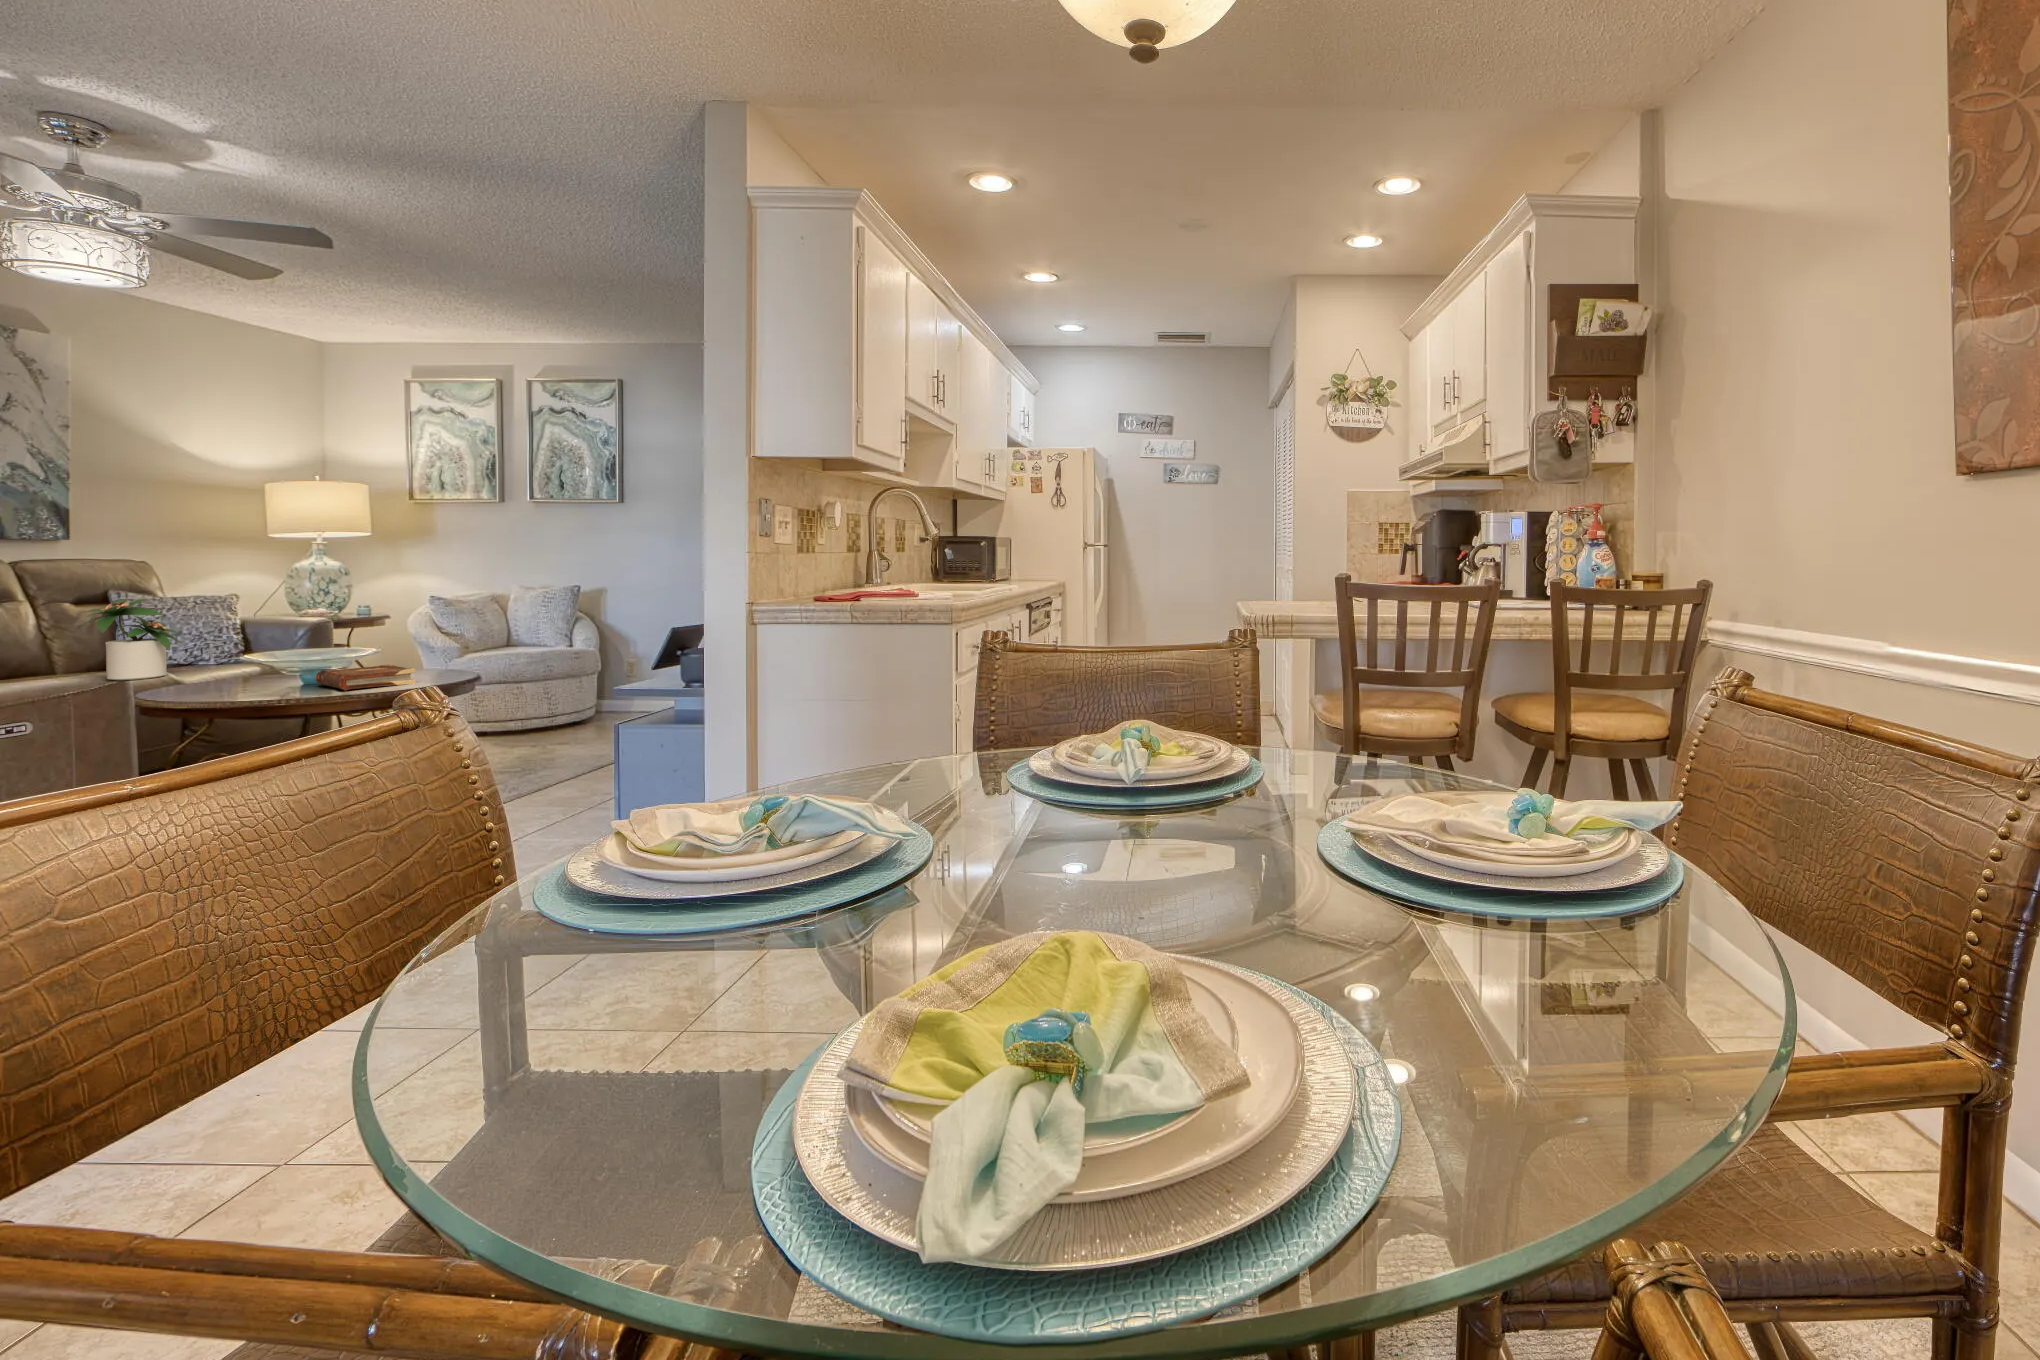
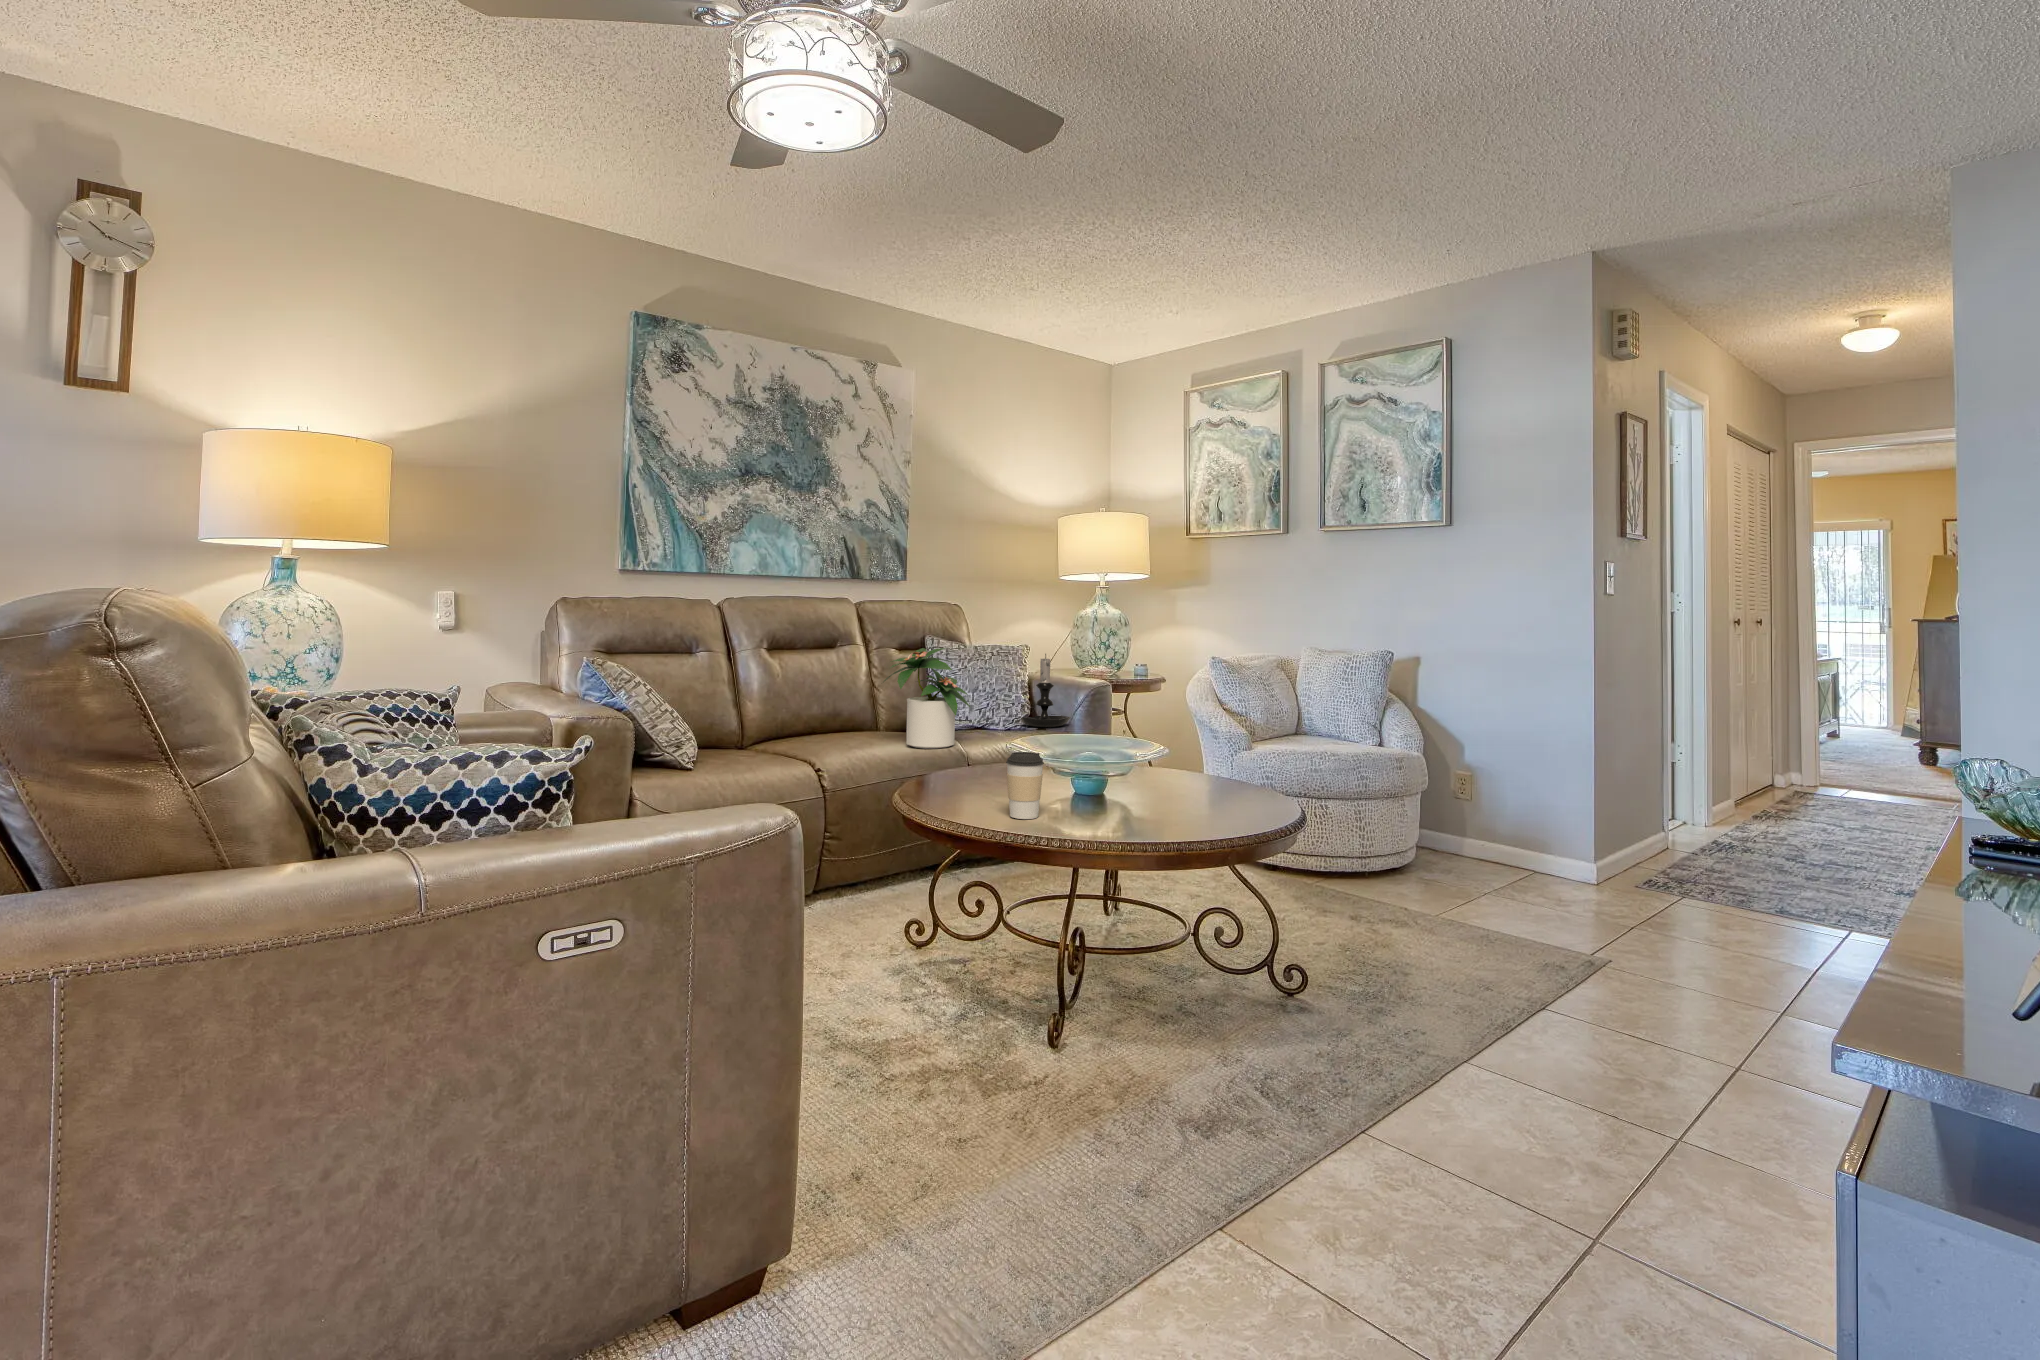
candle holder: none [234,599,291,659] -> present [1021,654,1070,728]
coffee cup: none [249,654,283,696] -> present [1006,752,1044,819]
book: present [316,664,416,690] -> none [1084,780,1216,832]

